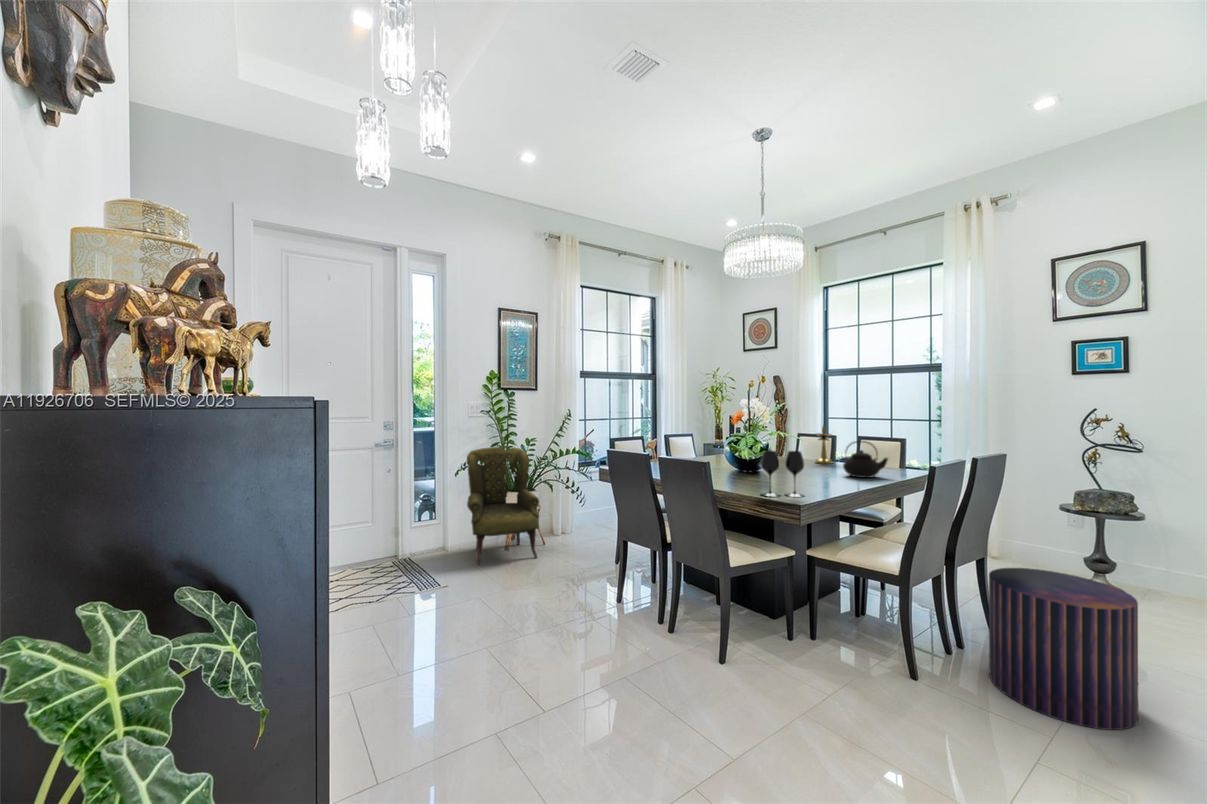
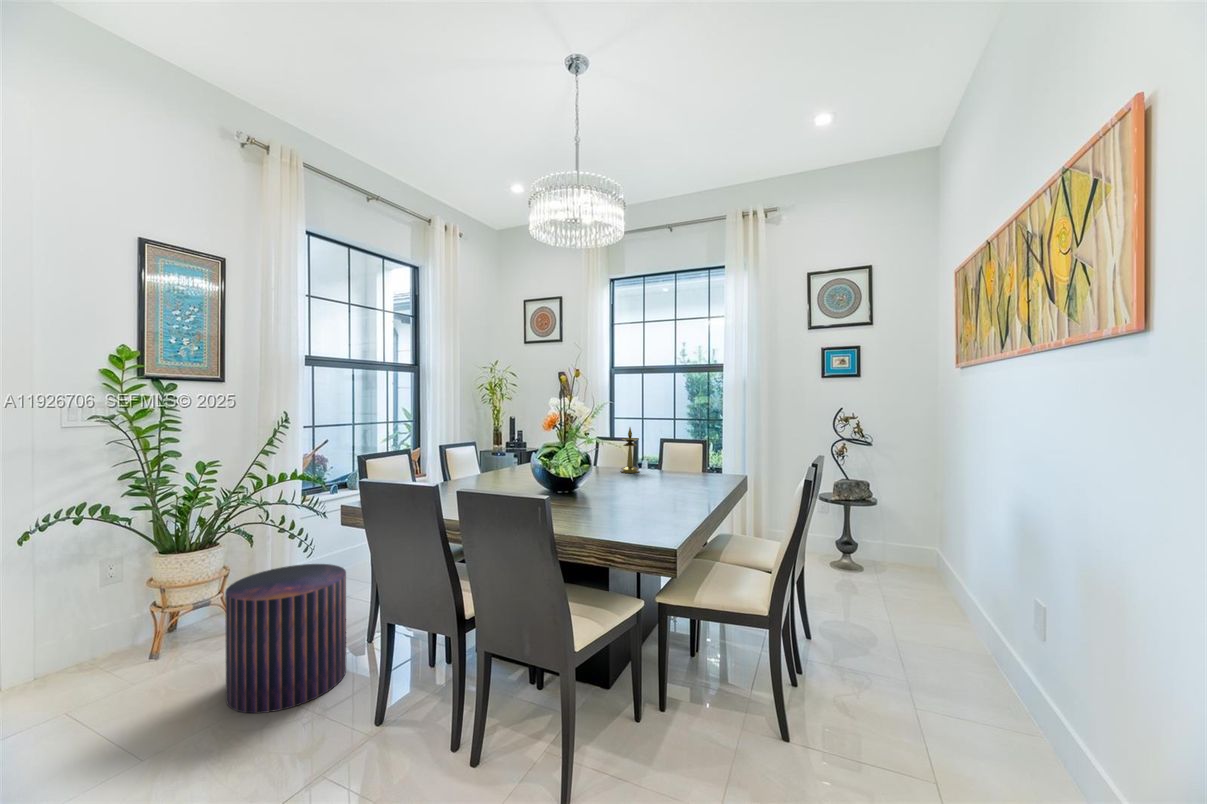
teapot: present [843,441,888,478] -> none [666,447,712,490]
armchair: present [466,447,539,565] -> none [61,477,228,705]
wine glass: present [761,451,804,497] -> none [603,467,657,532]
pouf: present [989,568,1138,730] -> present [225,564,346,713]

